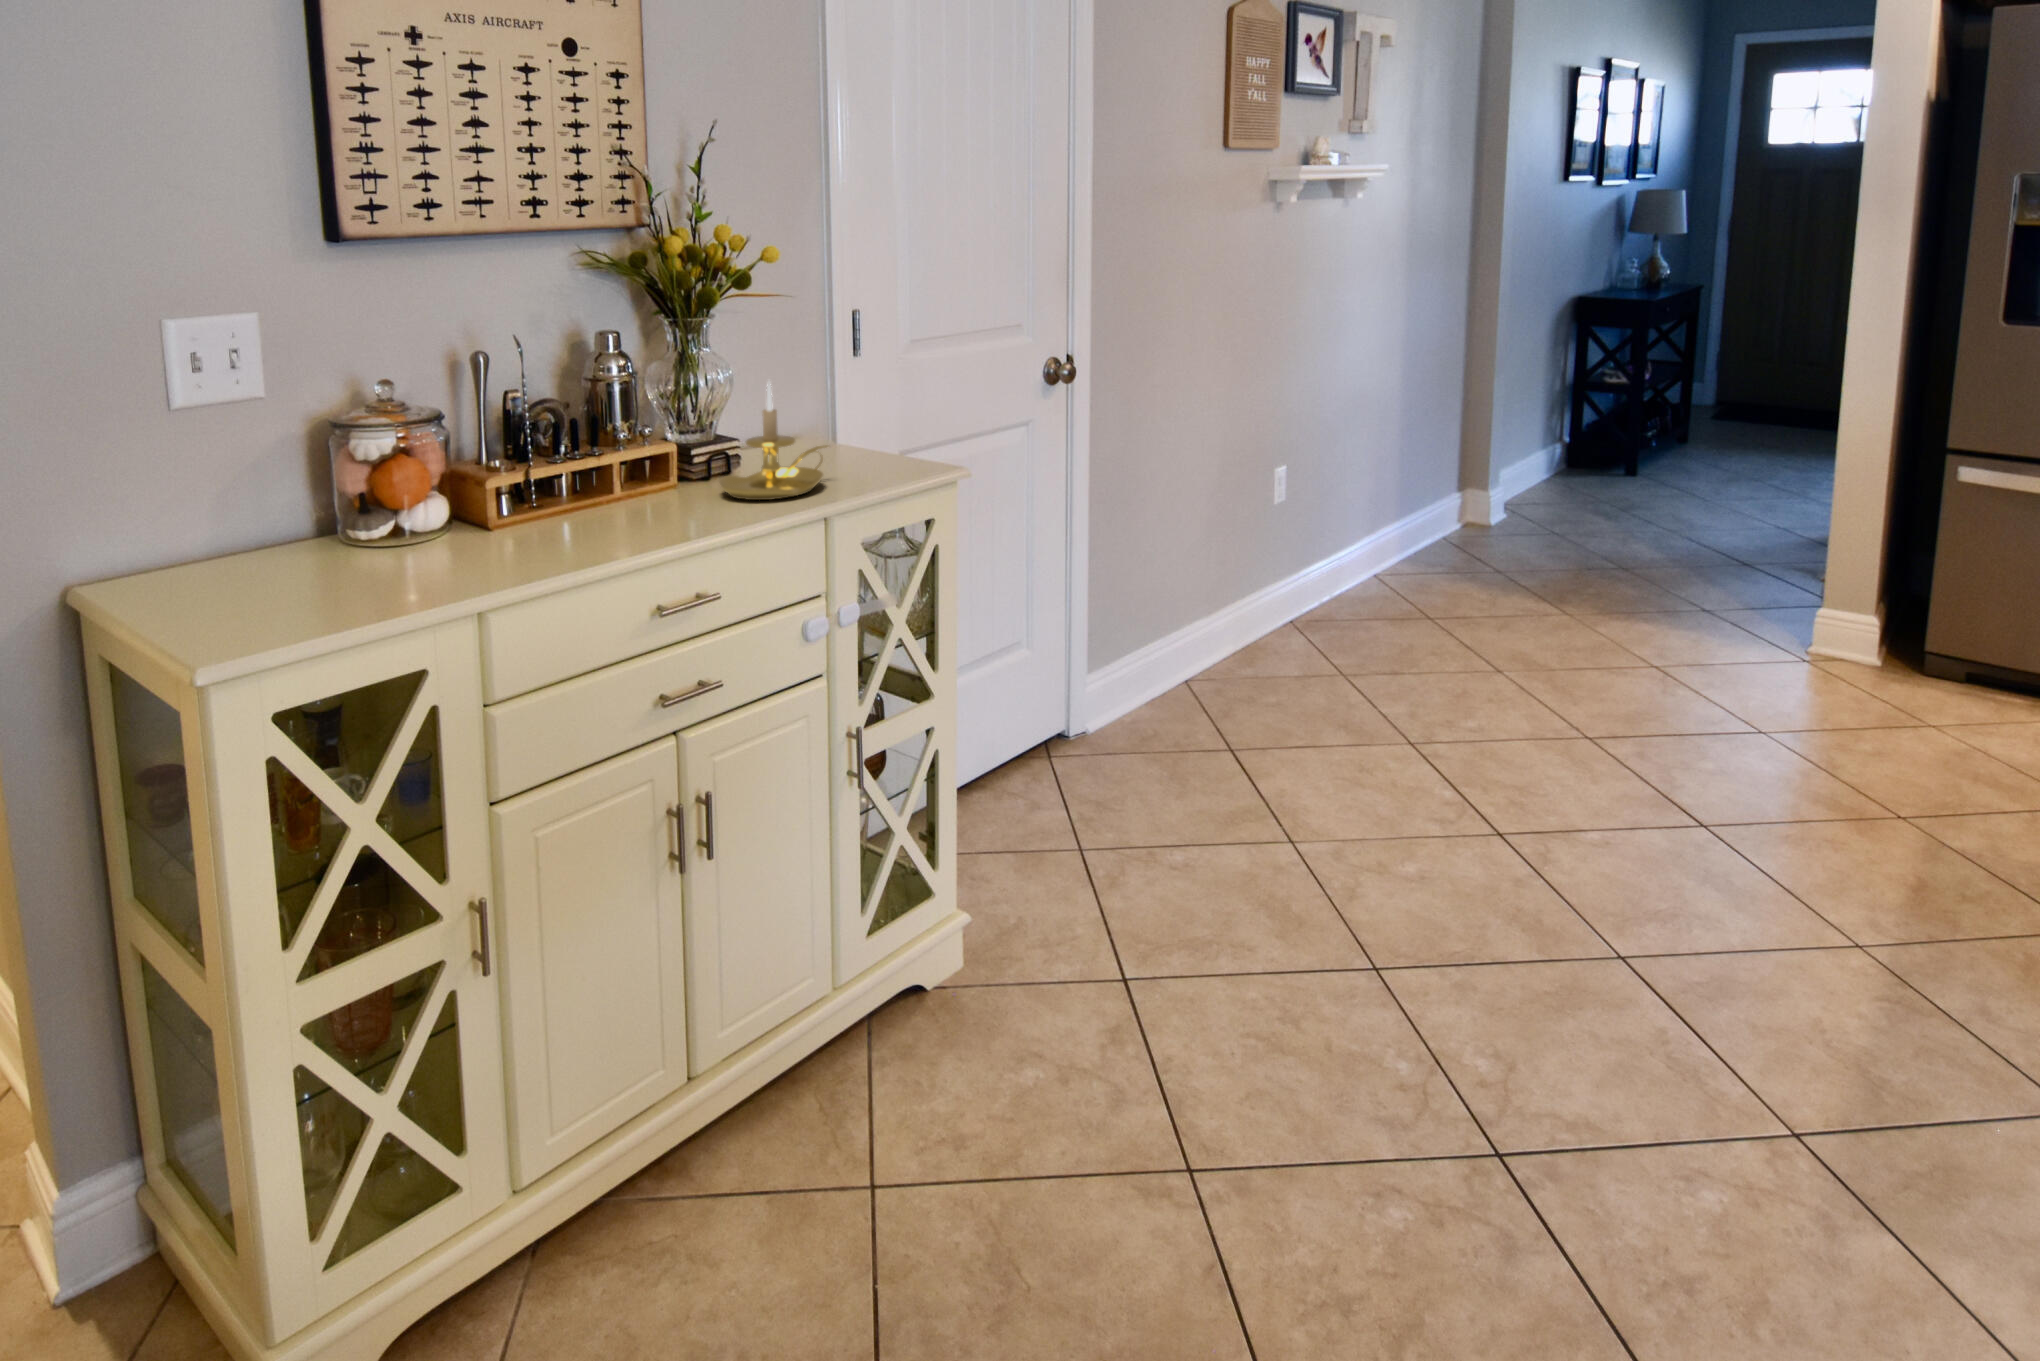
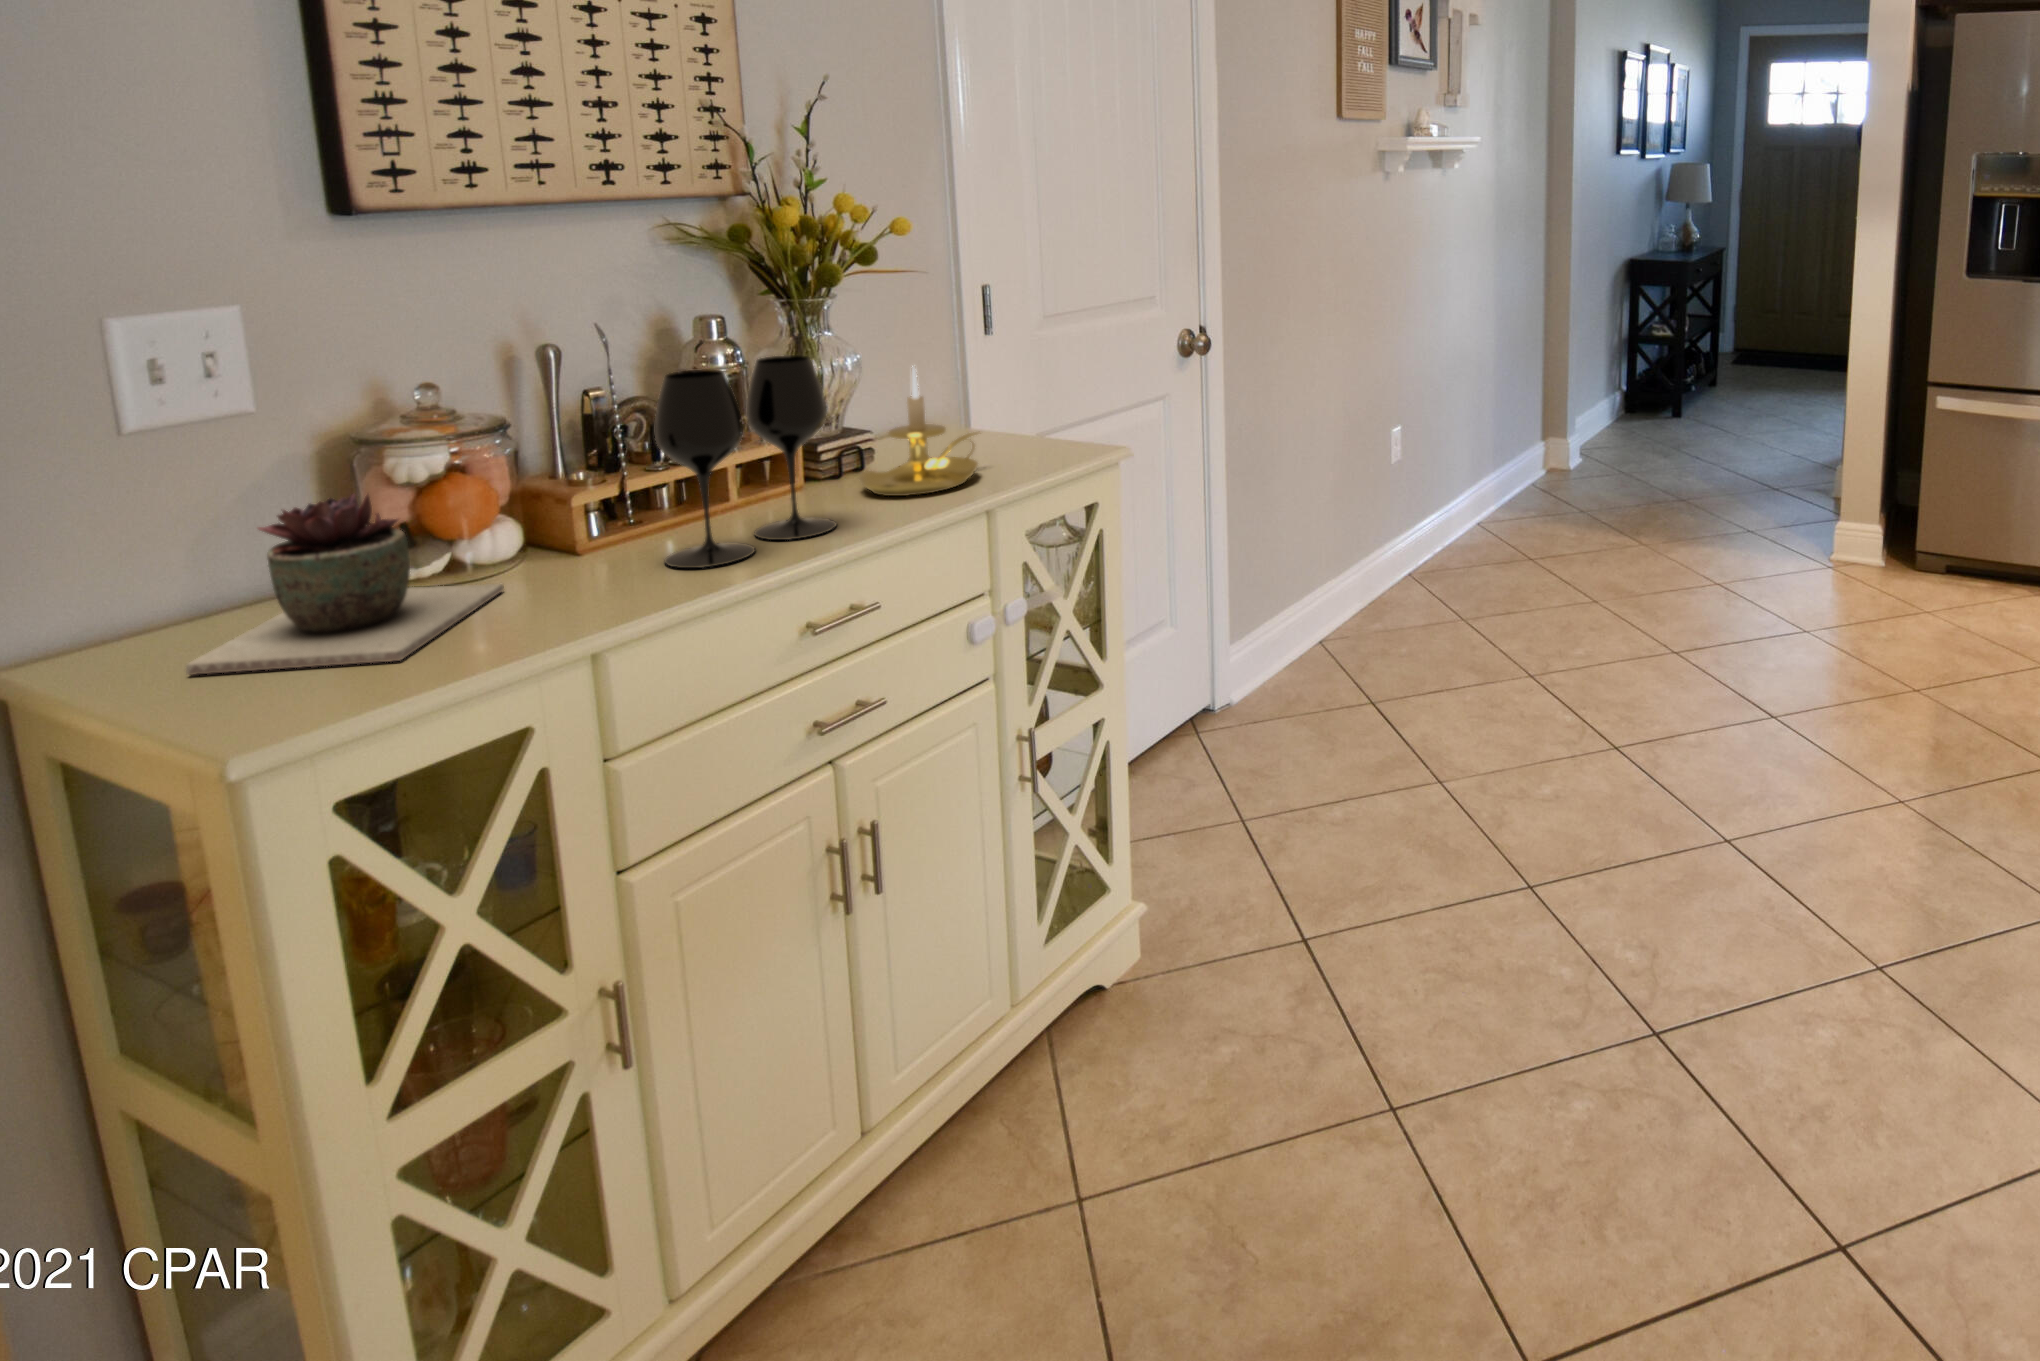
wine glass: none [543,367,691,550] -> present [655,355,836,568]
succulent plant: none [200,465,426,605] -> present [186,494,504,675]

